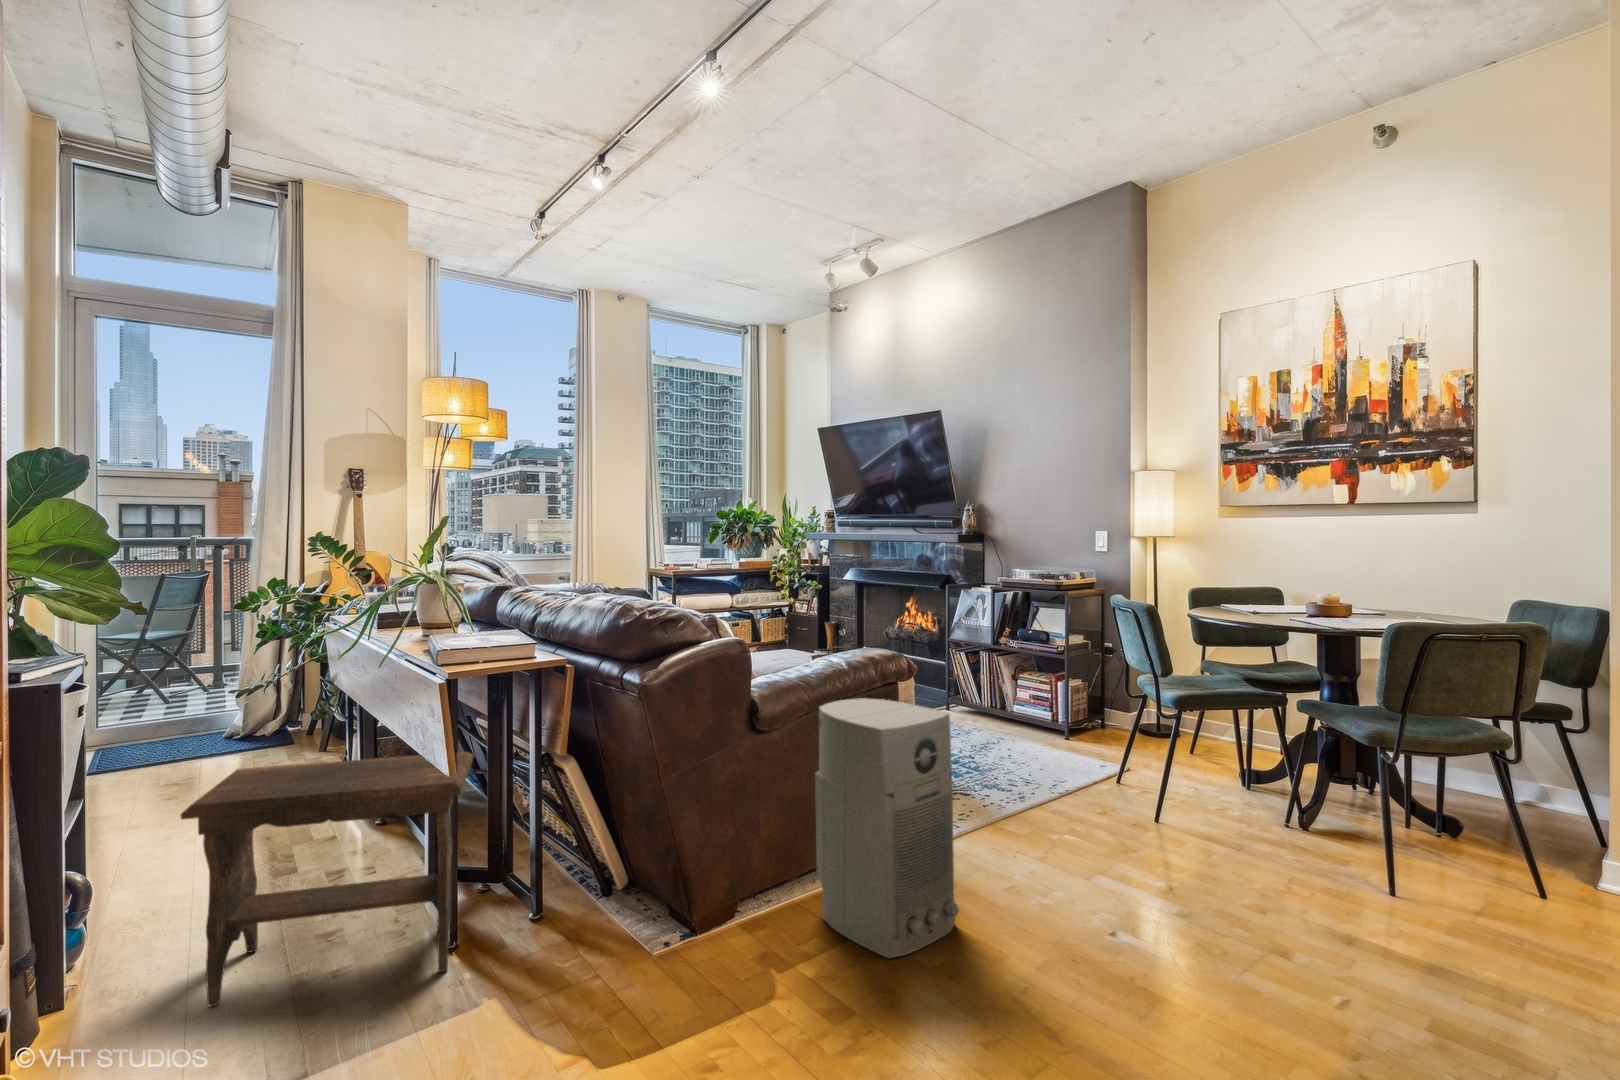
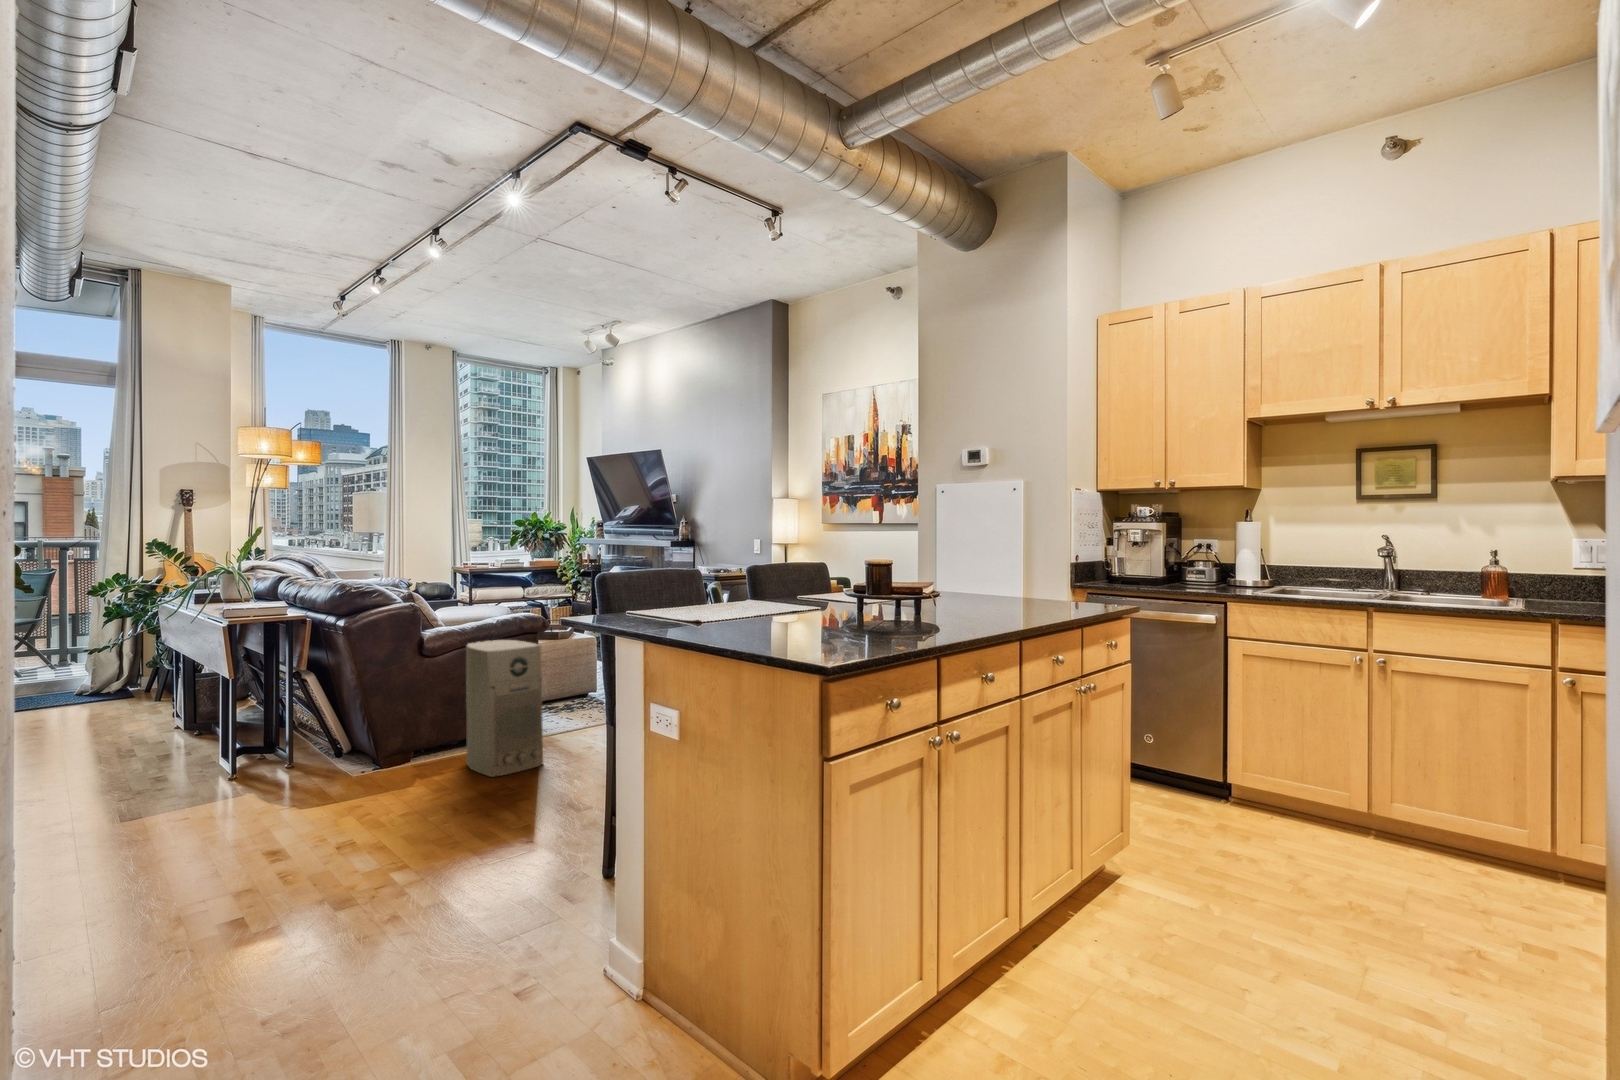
footstool: present [181,752,473,1007] -> none [60,672,249,808]

